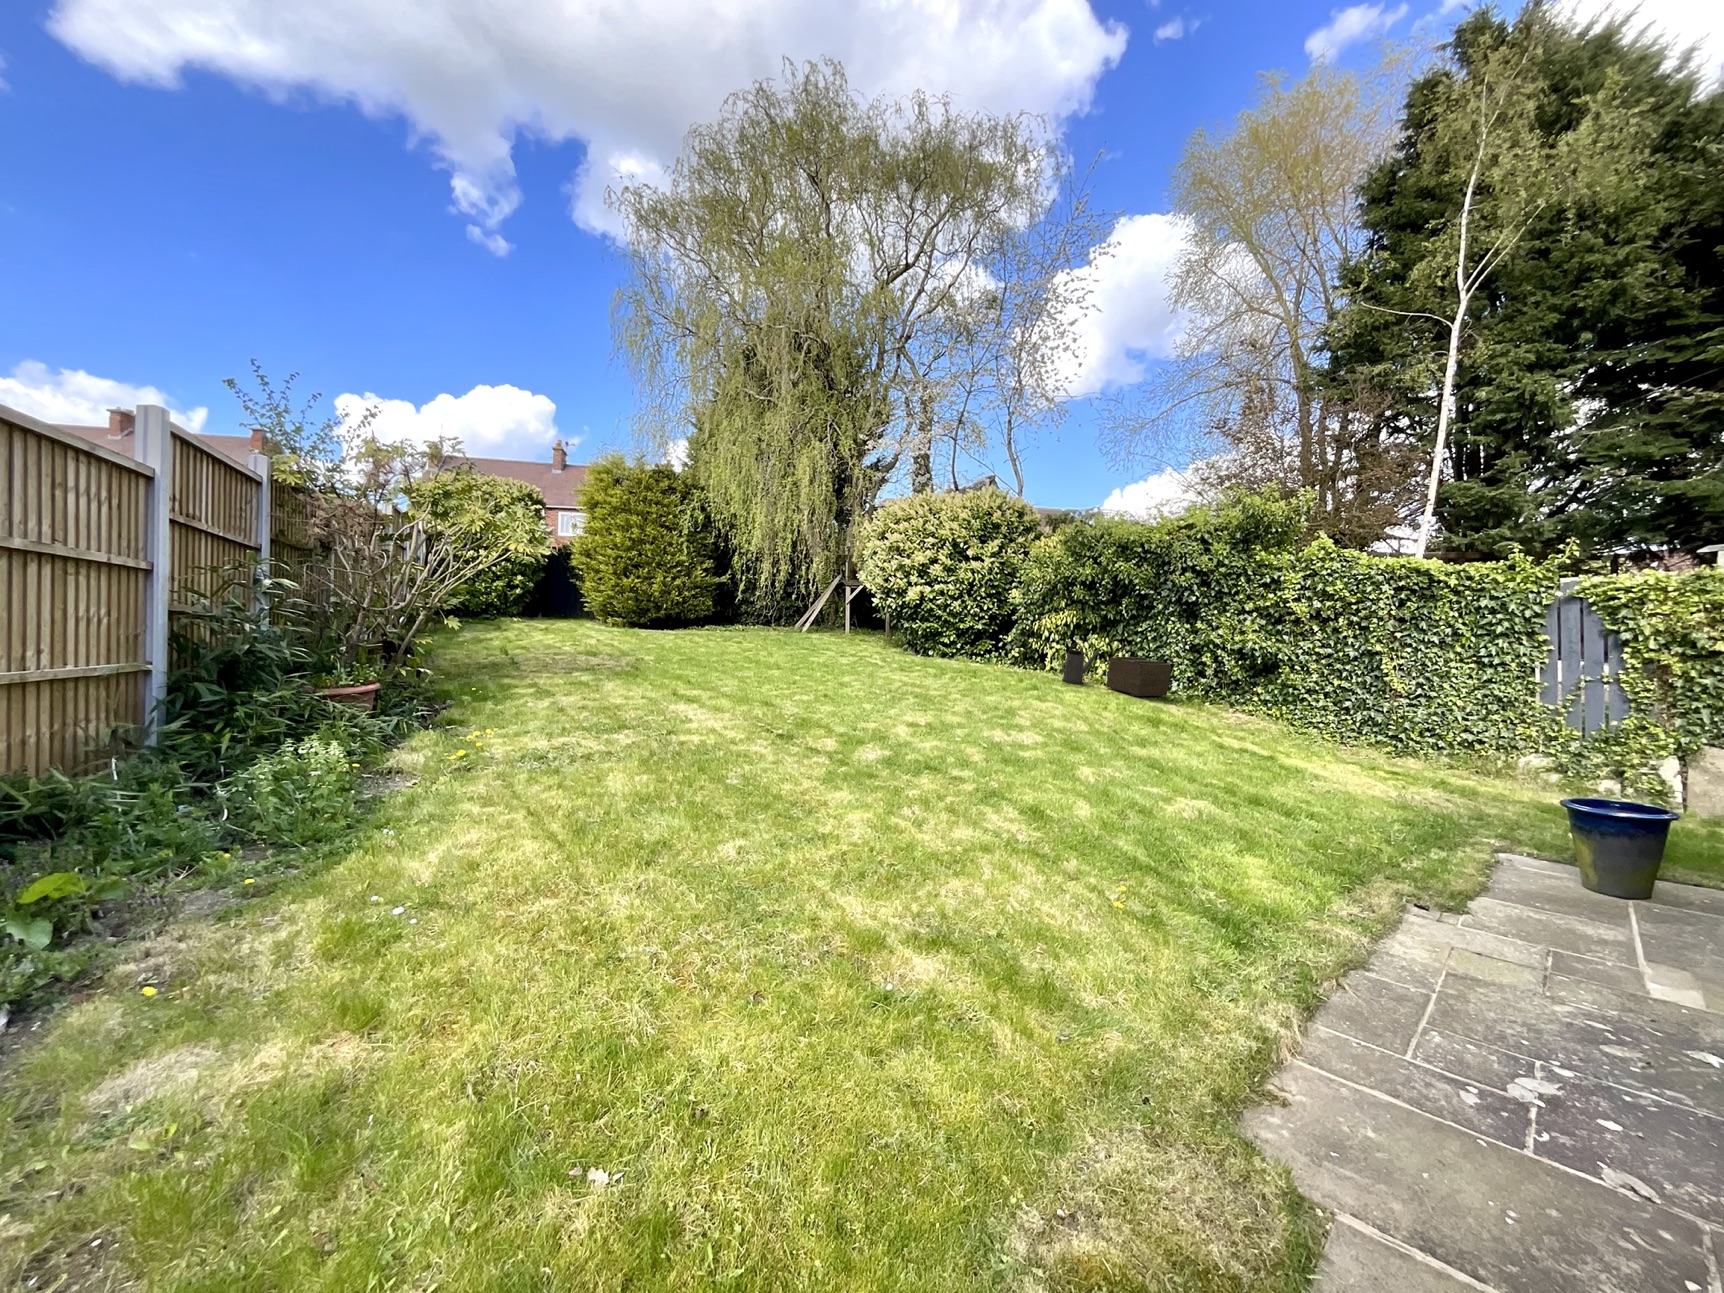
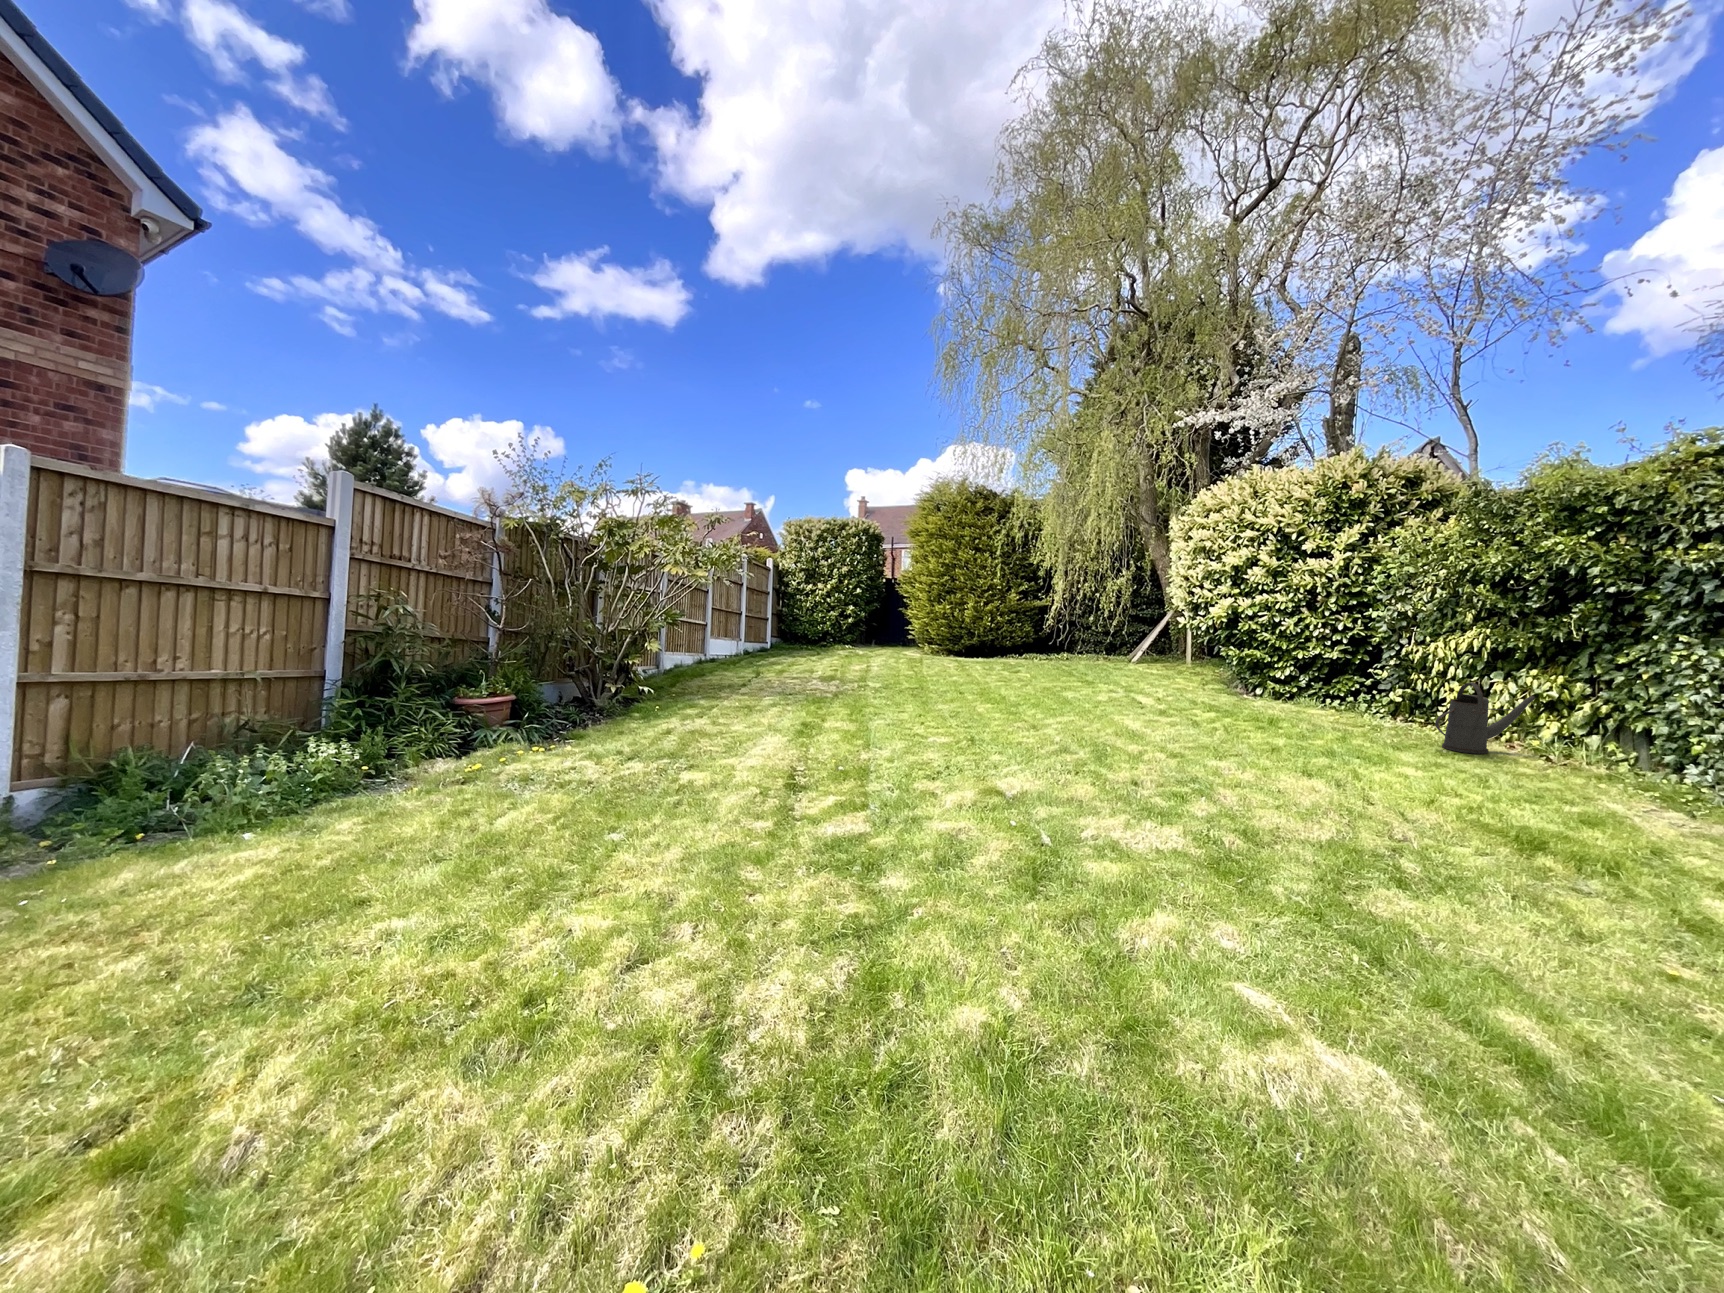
wooden crate: present [1106,657,1171,696] -> none [1534,709,1698,793]

